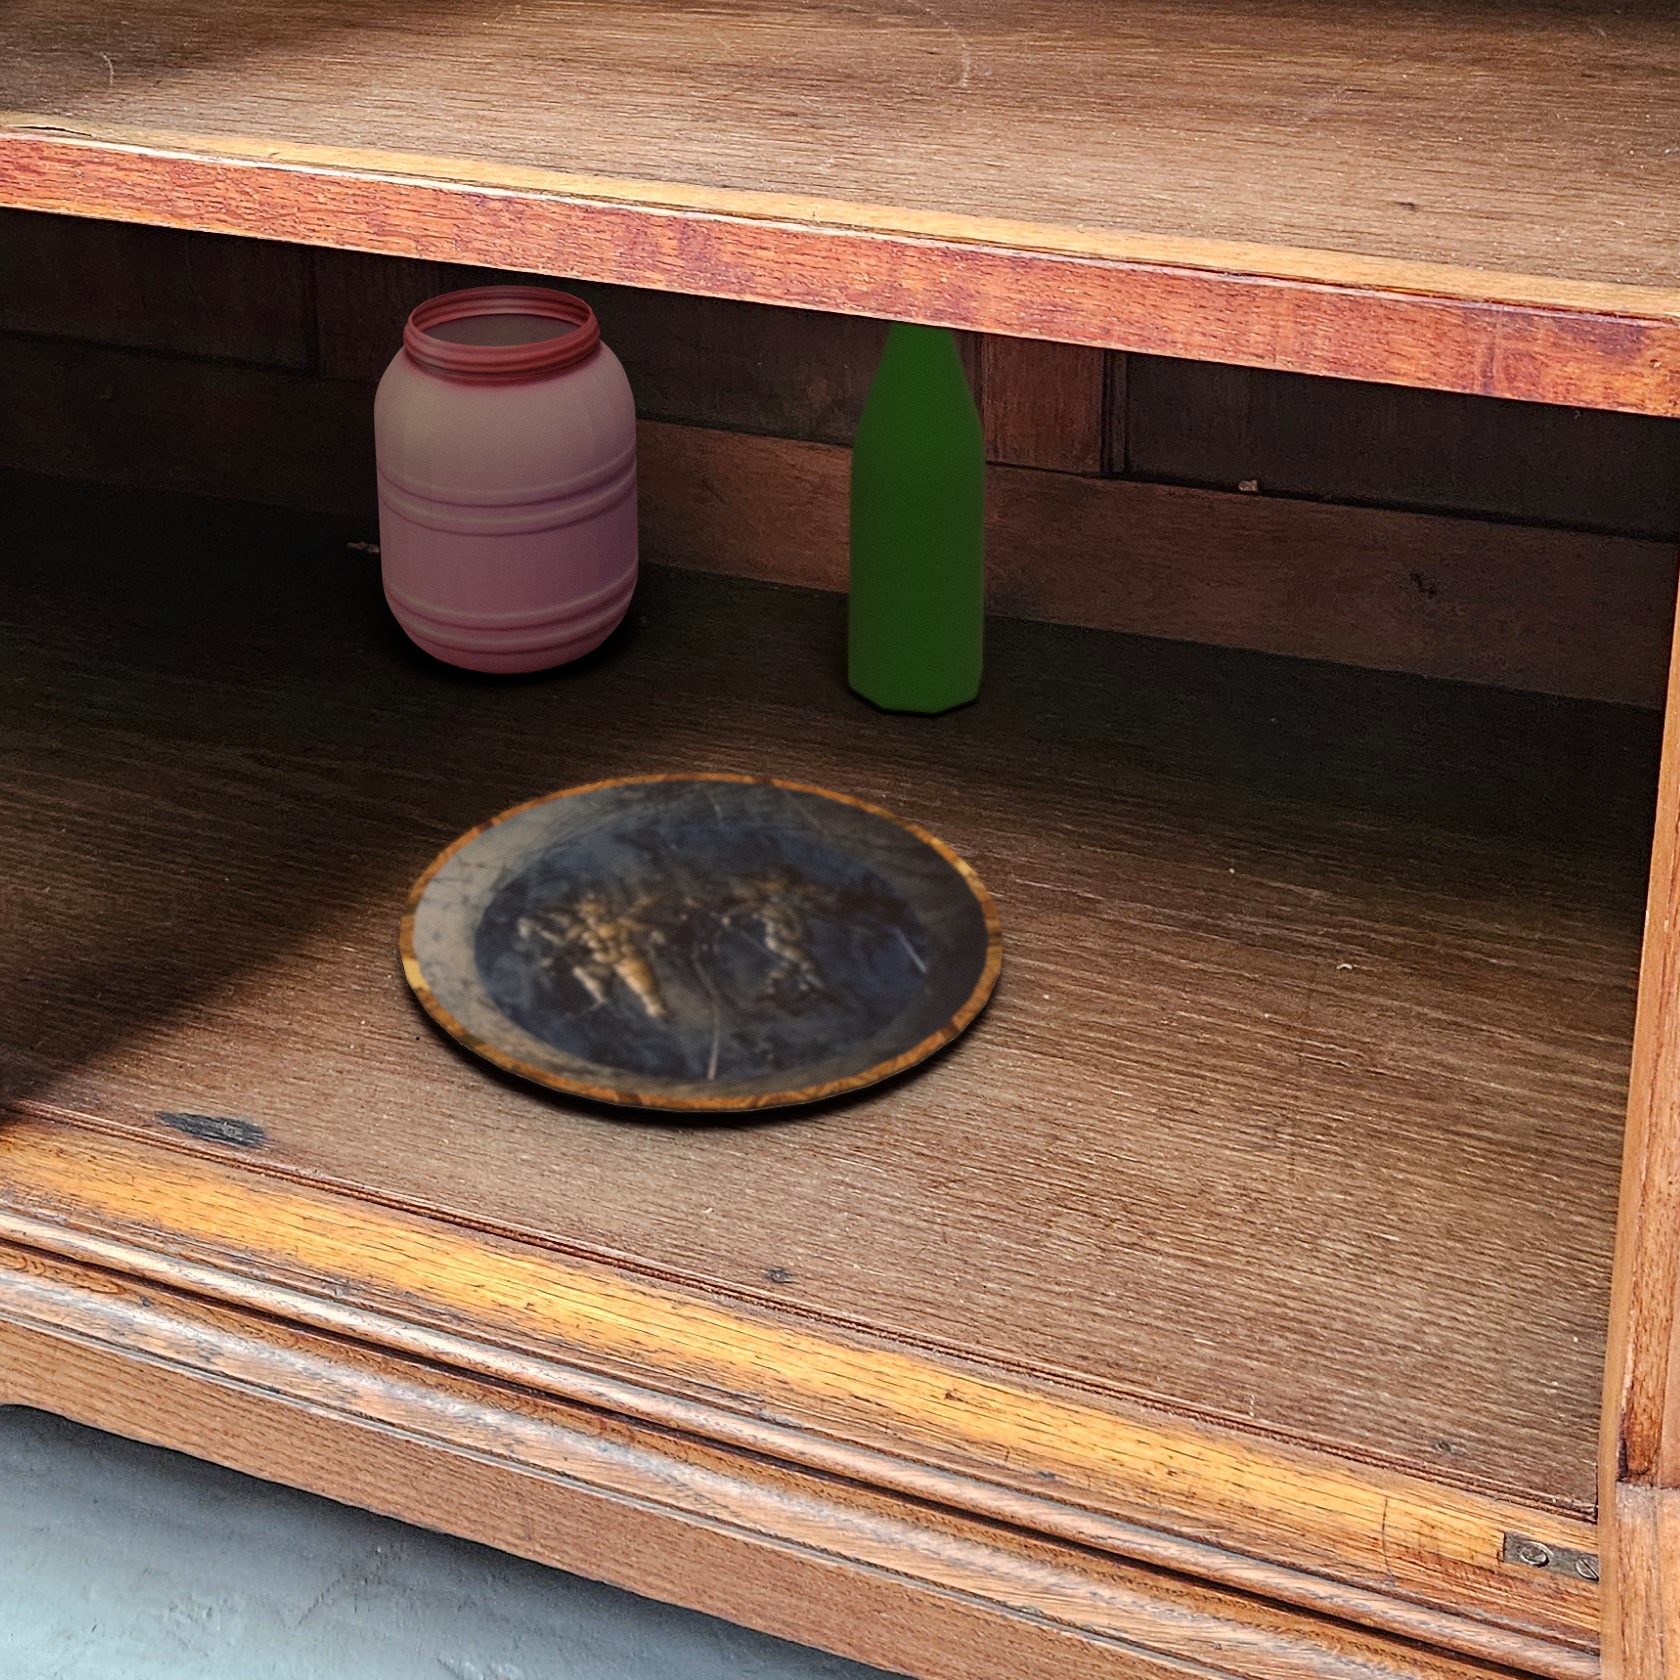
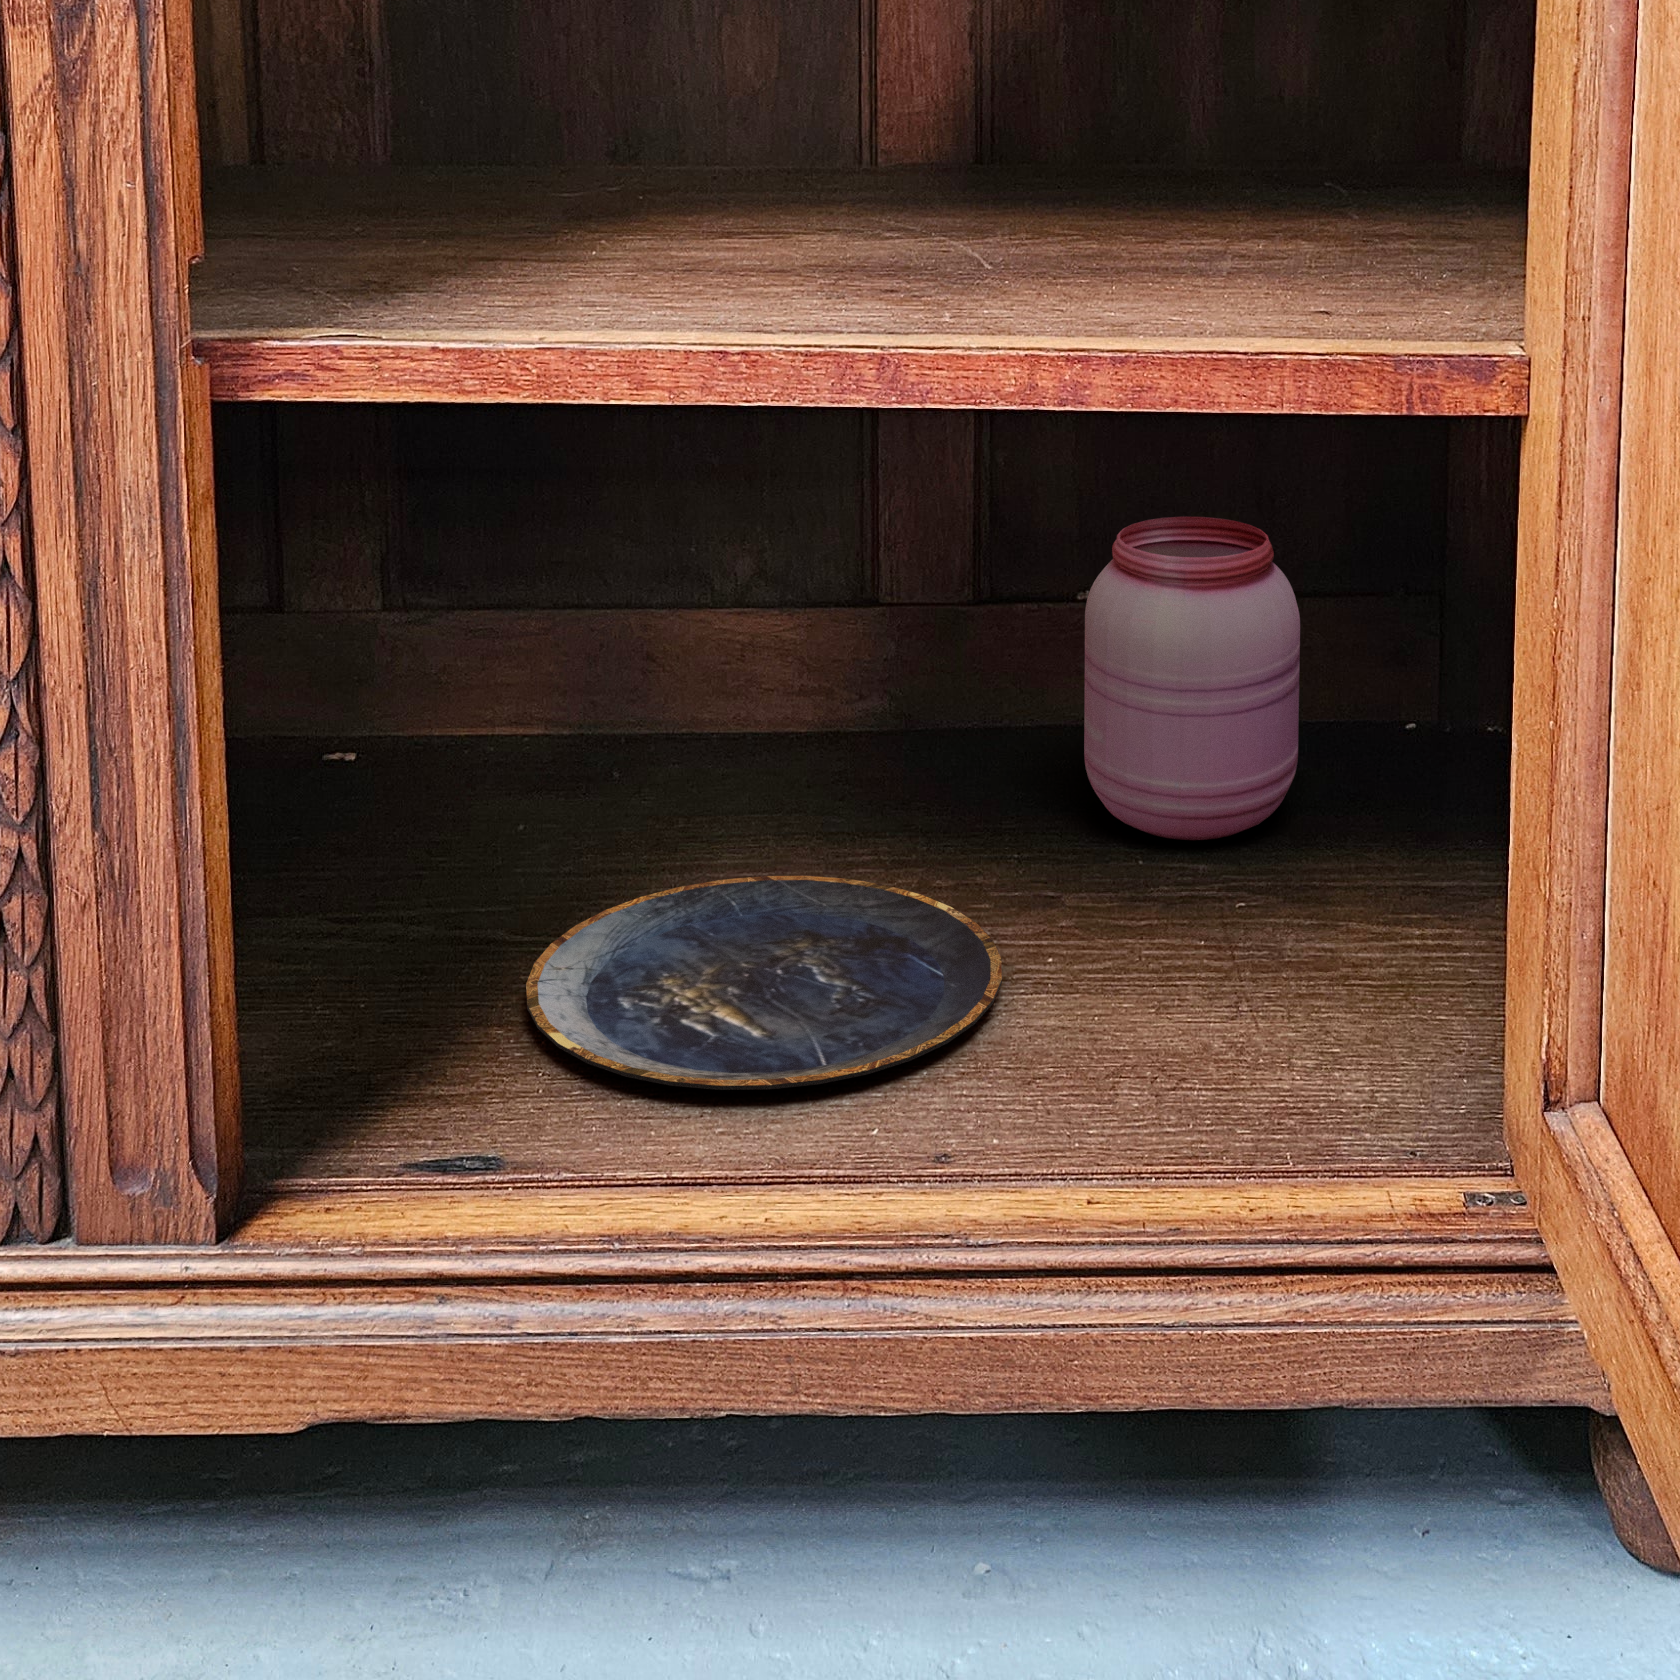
jar: present [374,286,638,674] -> present [1084,517,1300,840]
wine bottle: present [848,323,986,713] -> none [782,388,889,825]

